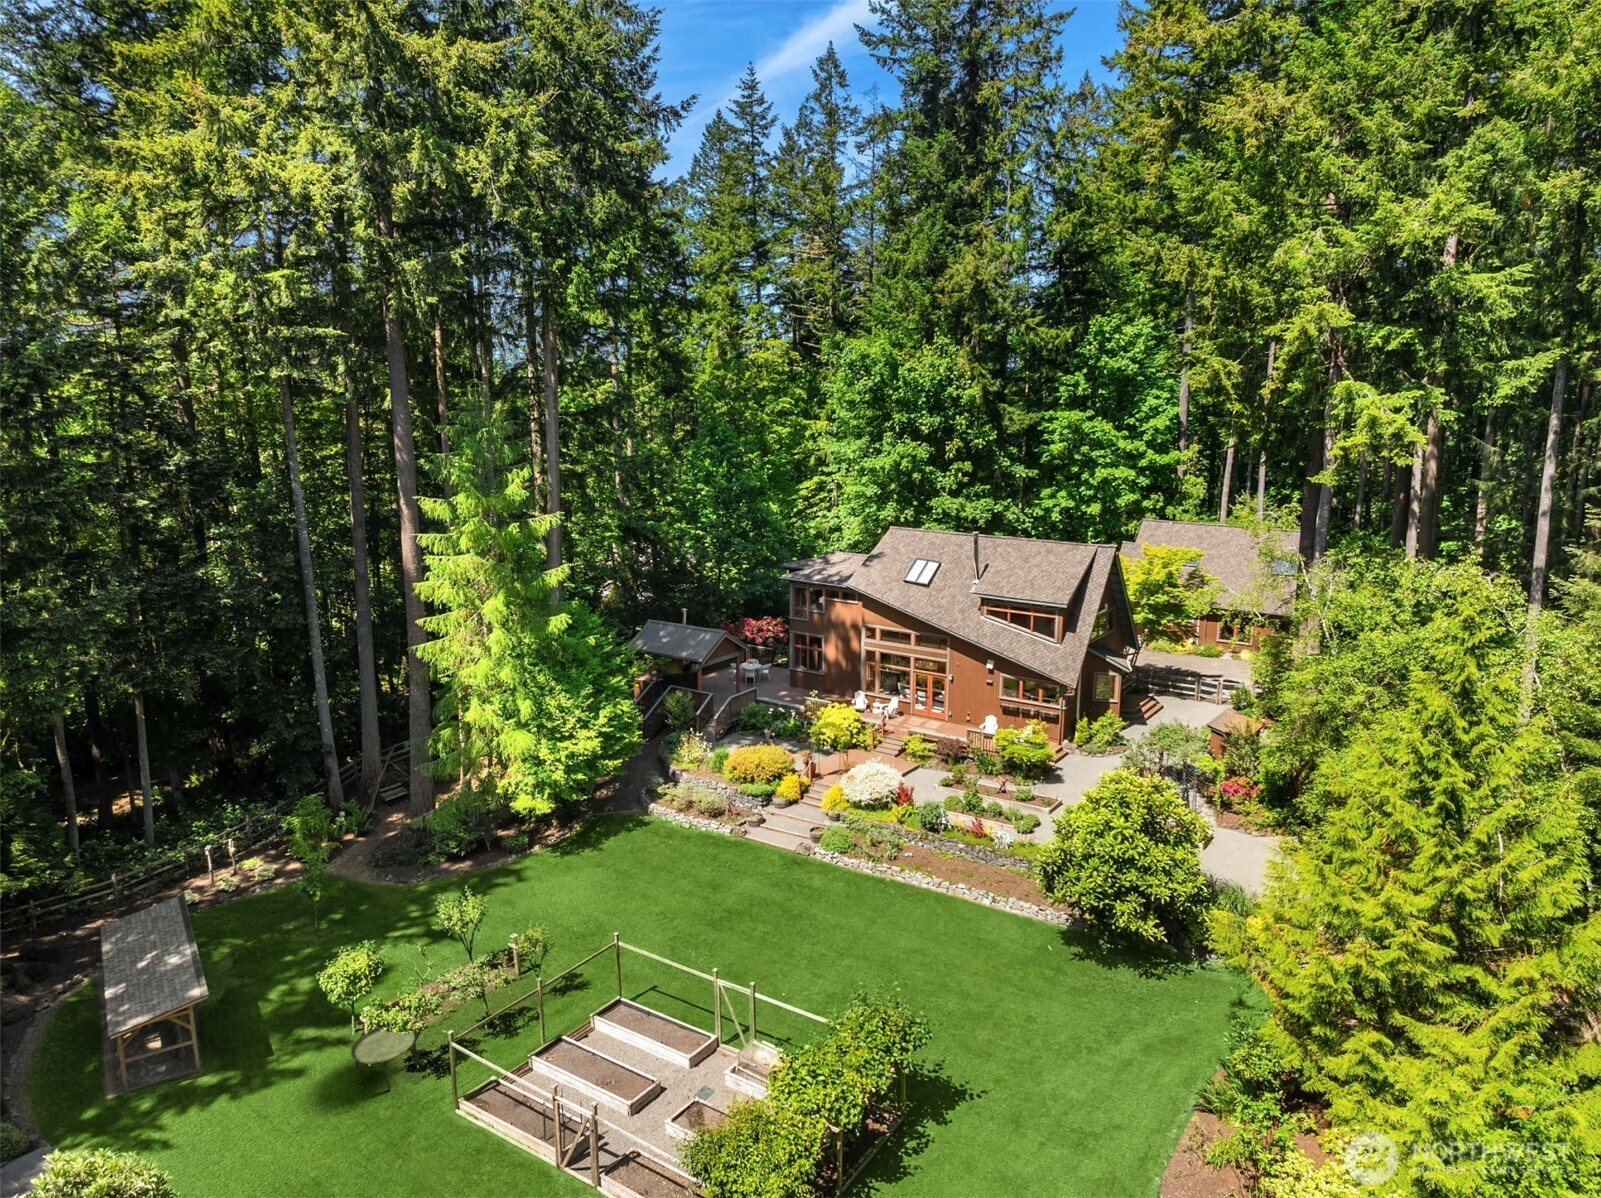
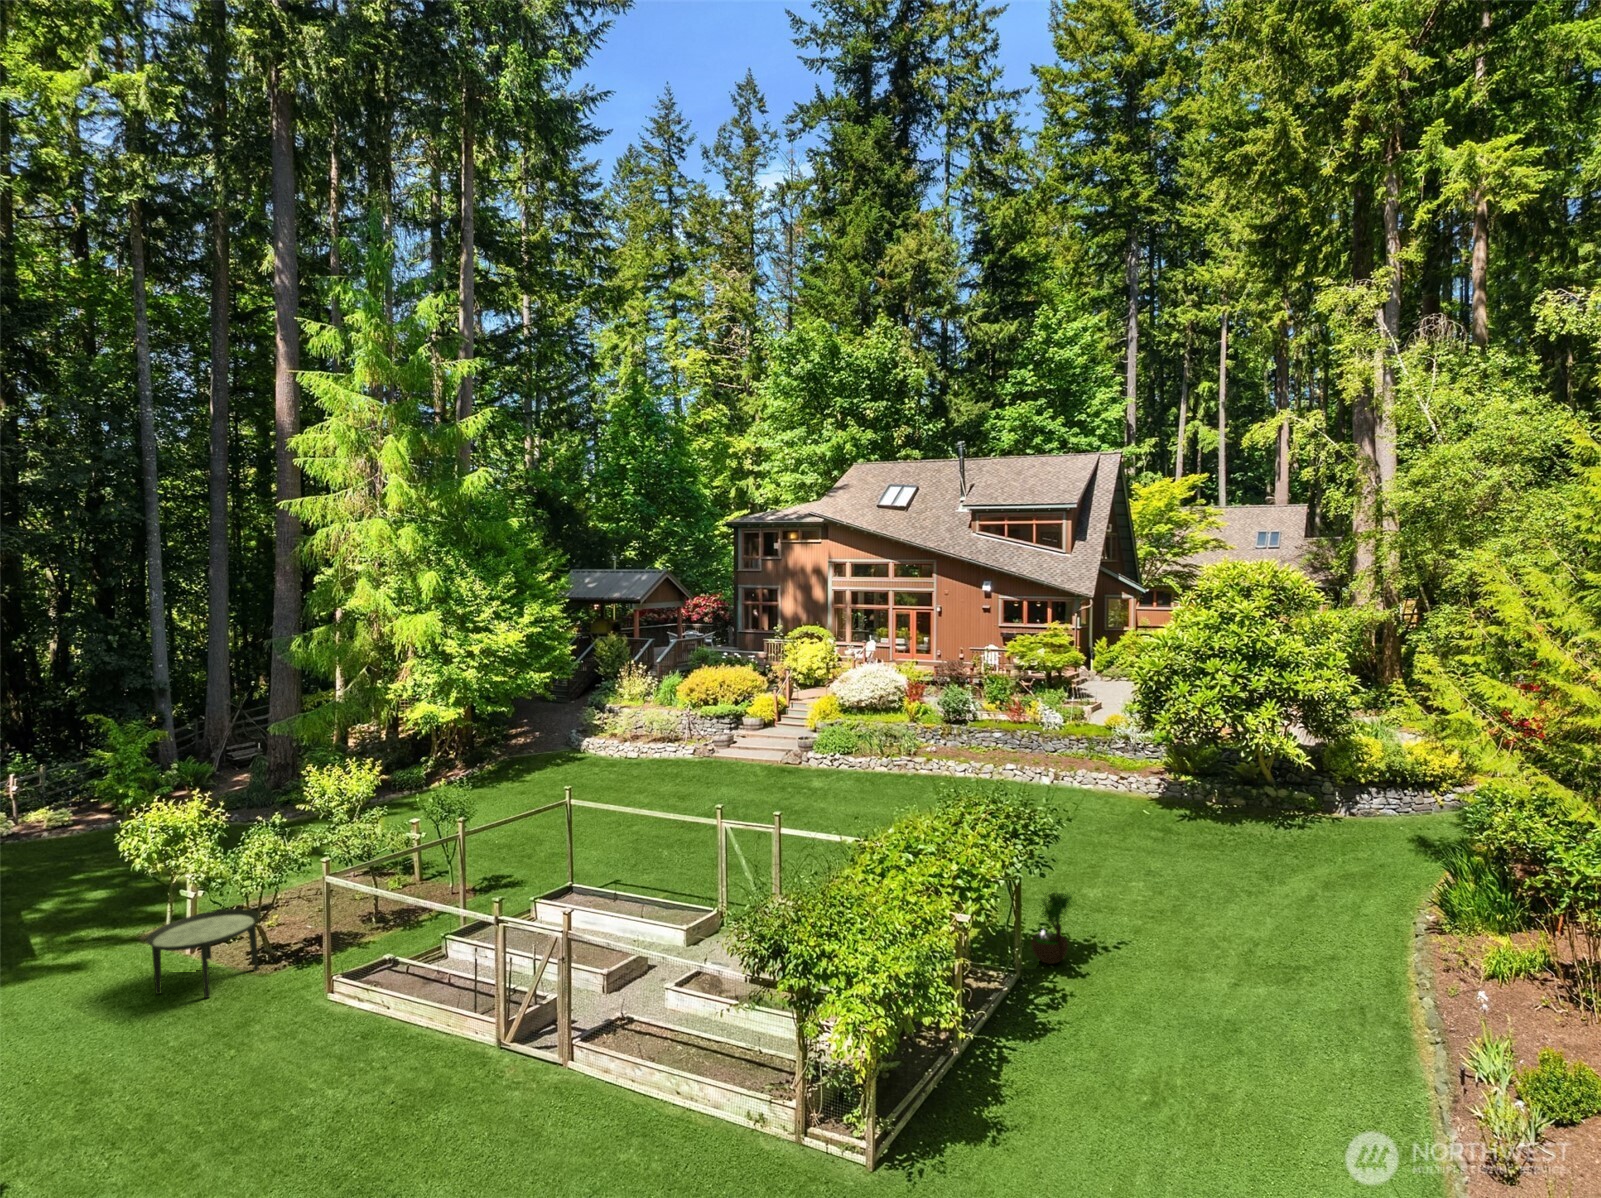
potted tree: none [902,1083,933,1130] -> present [1031,892,1075,964]

